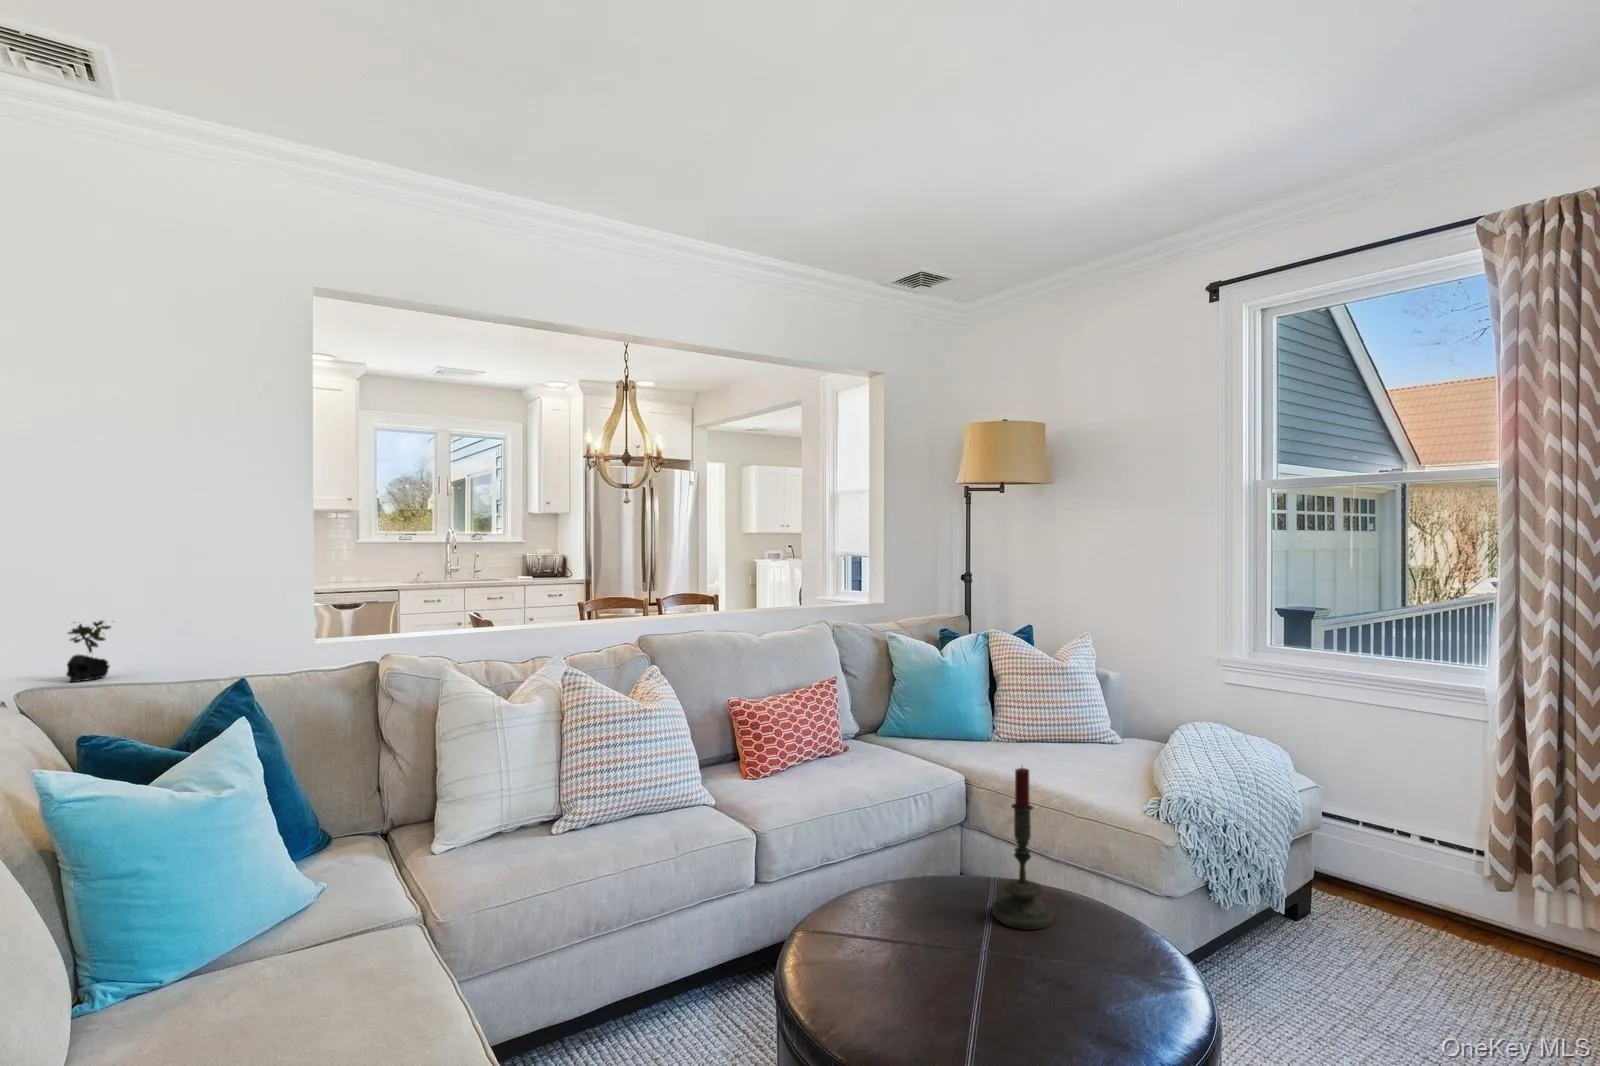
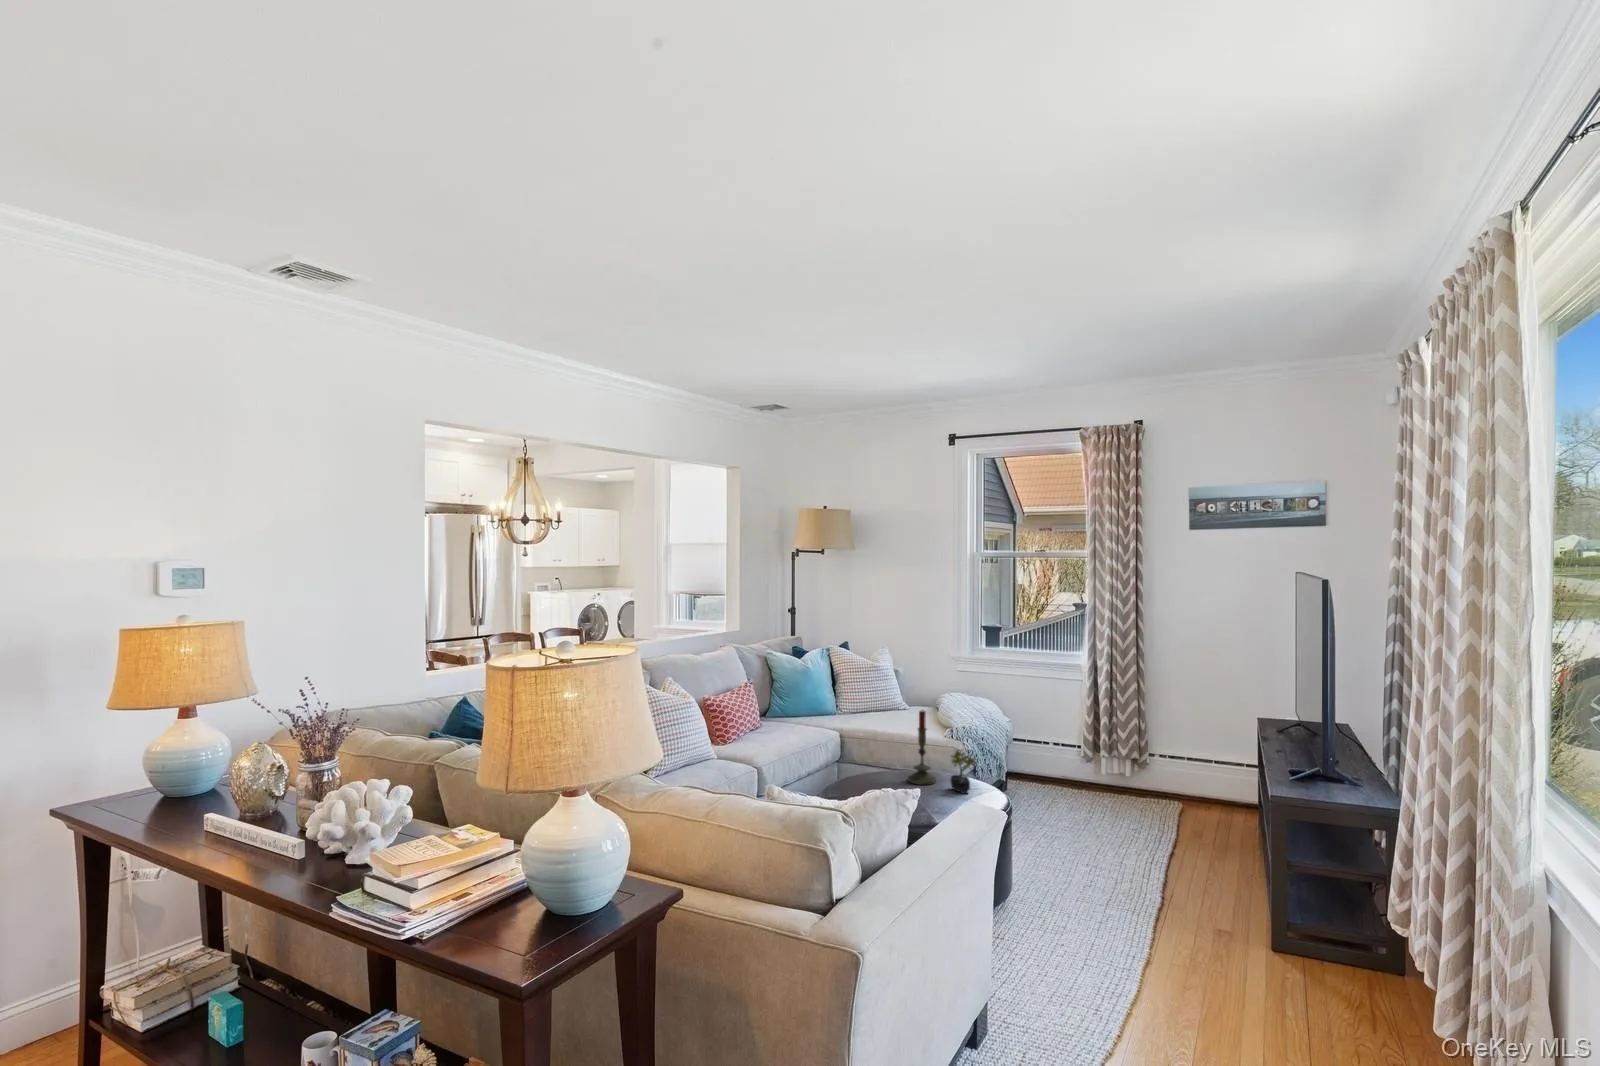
succulent plant: present [67,620,111,682] -> present [950,750,977,794]

